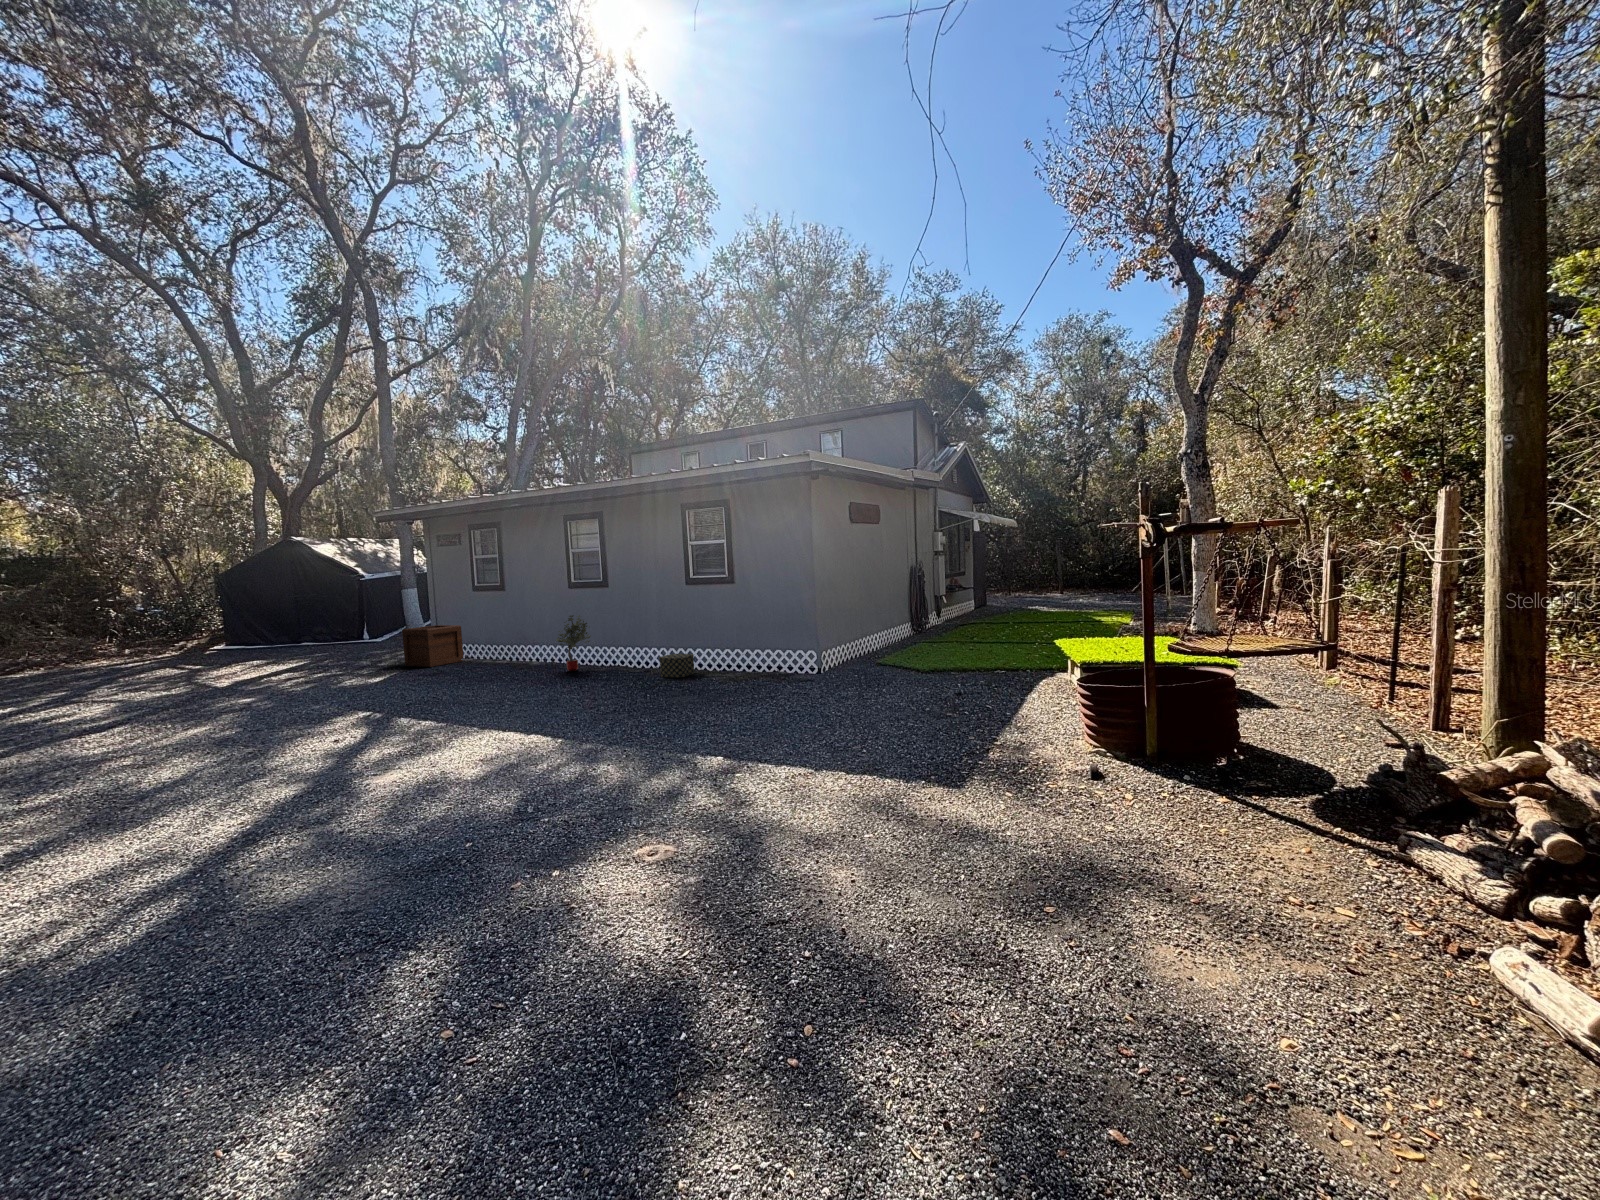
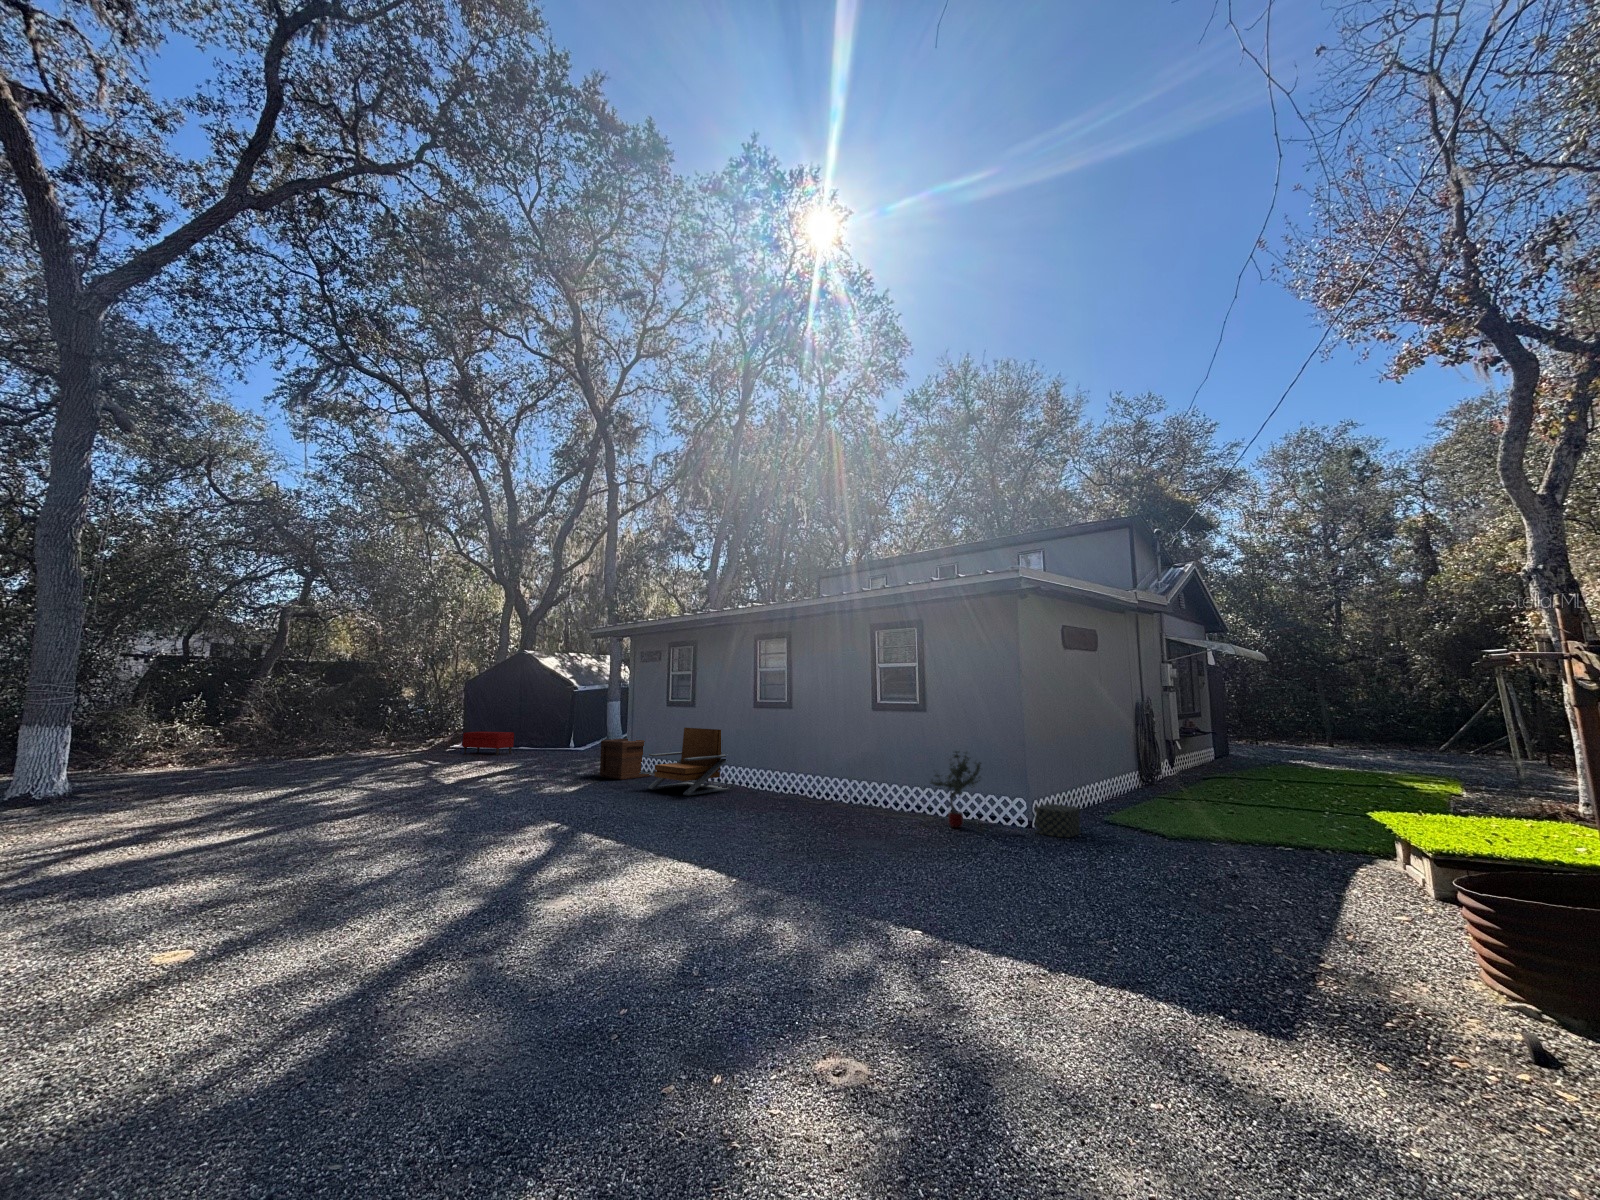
lounge chair: none [459,610,549,676] -> present [648,728,730,796]
potted tree: present [557,615,591,671] -> present [930,751,981,828]
bench: none [225,628,292,656] -> present [462,731,514,755]
storage box: present [659,654,694,677] -> present [1035,804,1081,837]

